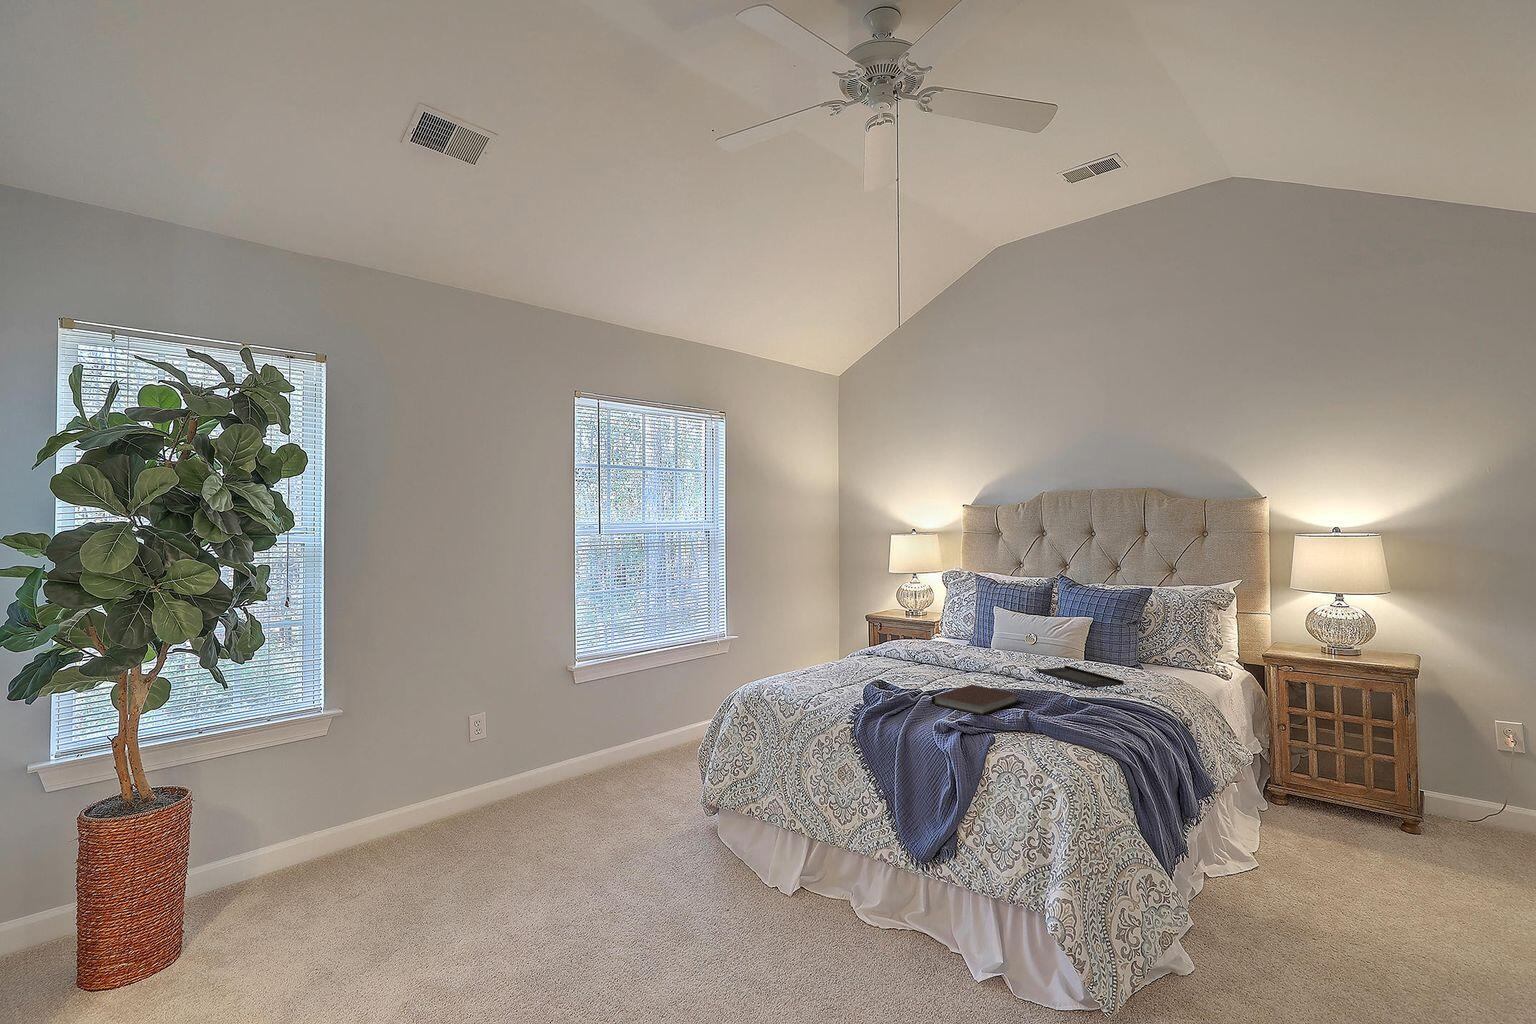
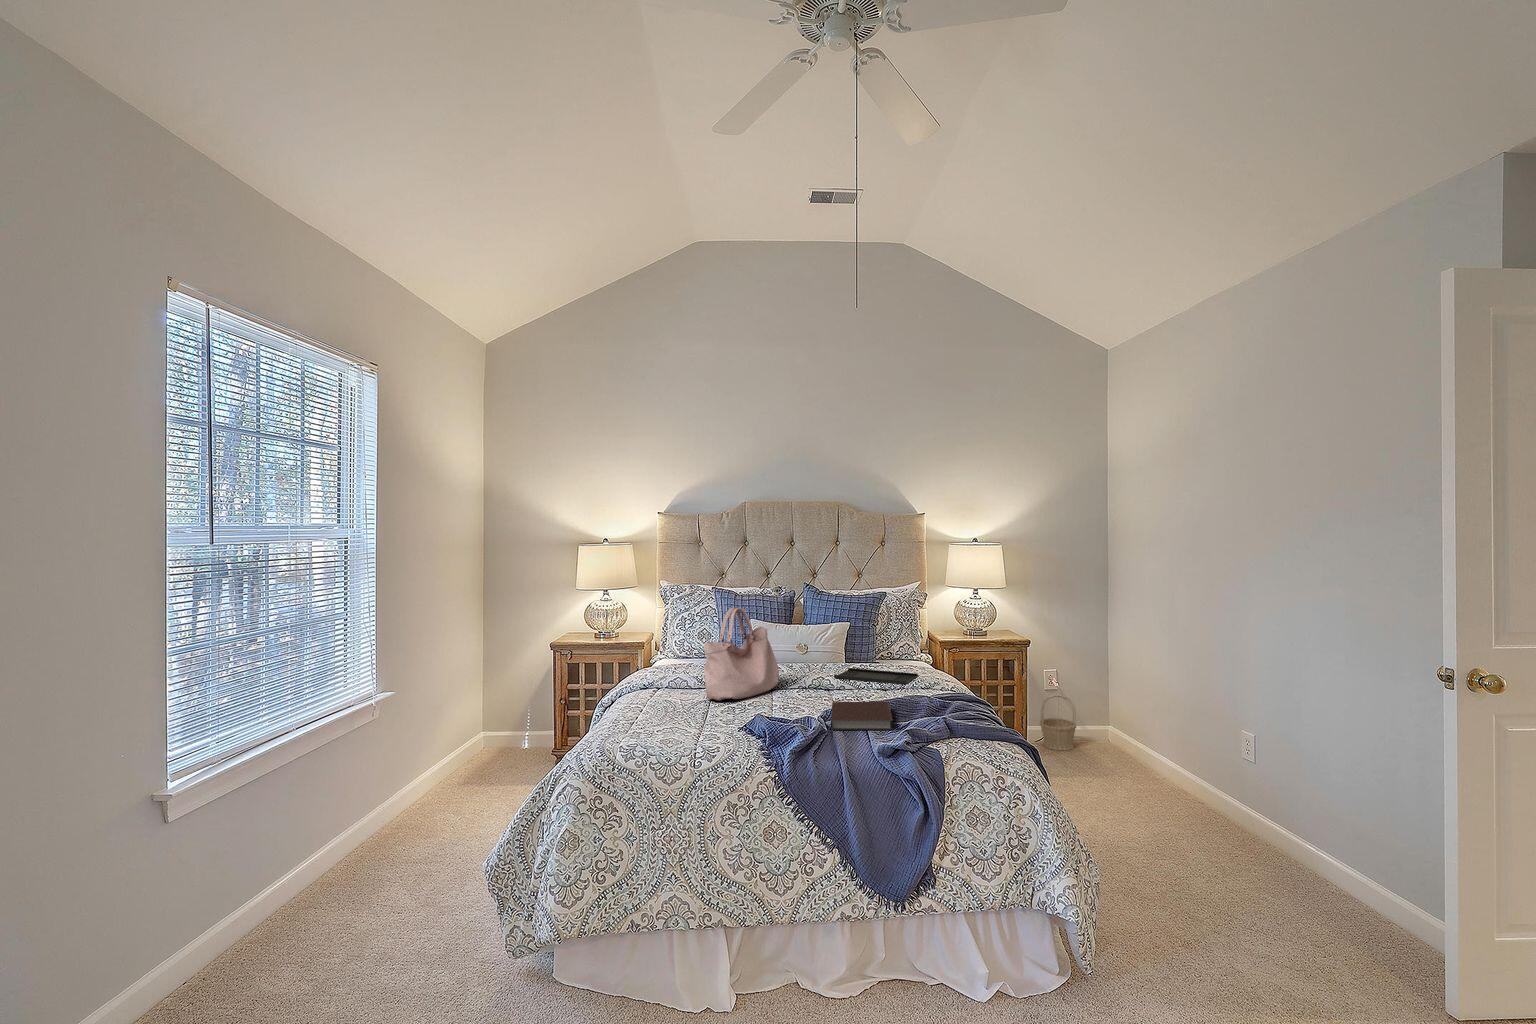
handbag: none [888,590,973,671] -> present [704,608,779,701]
basket: none [1433,761,1499,841] -> present [1040,694,1076,750]

